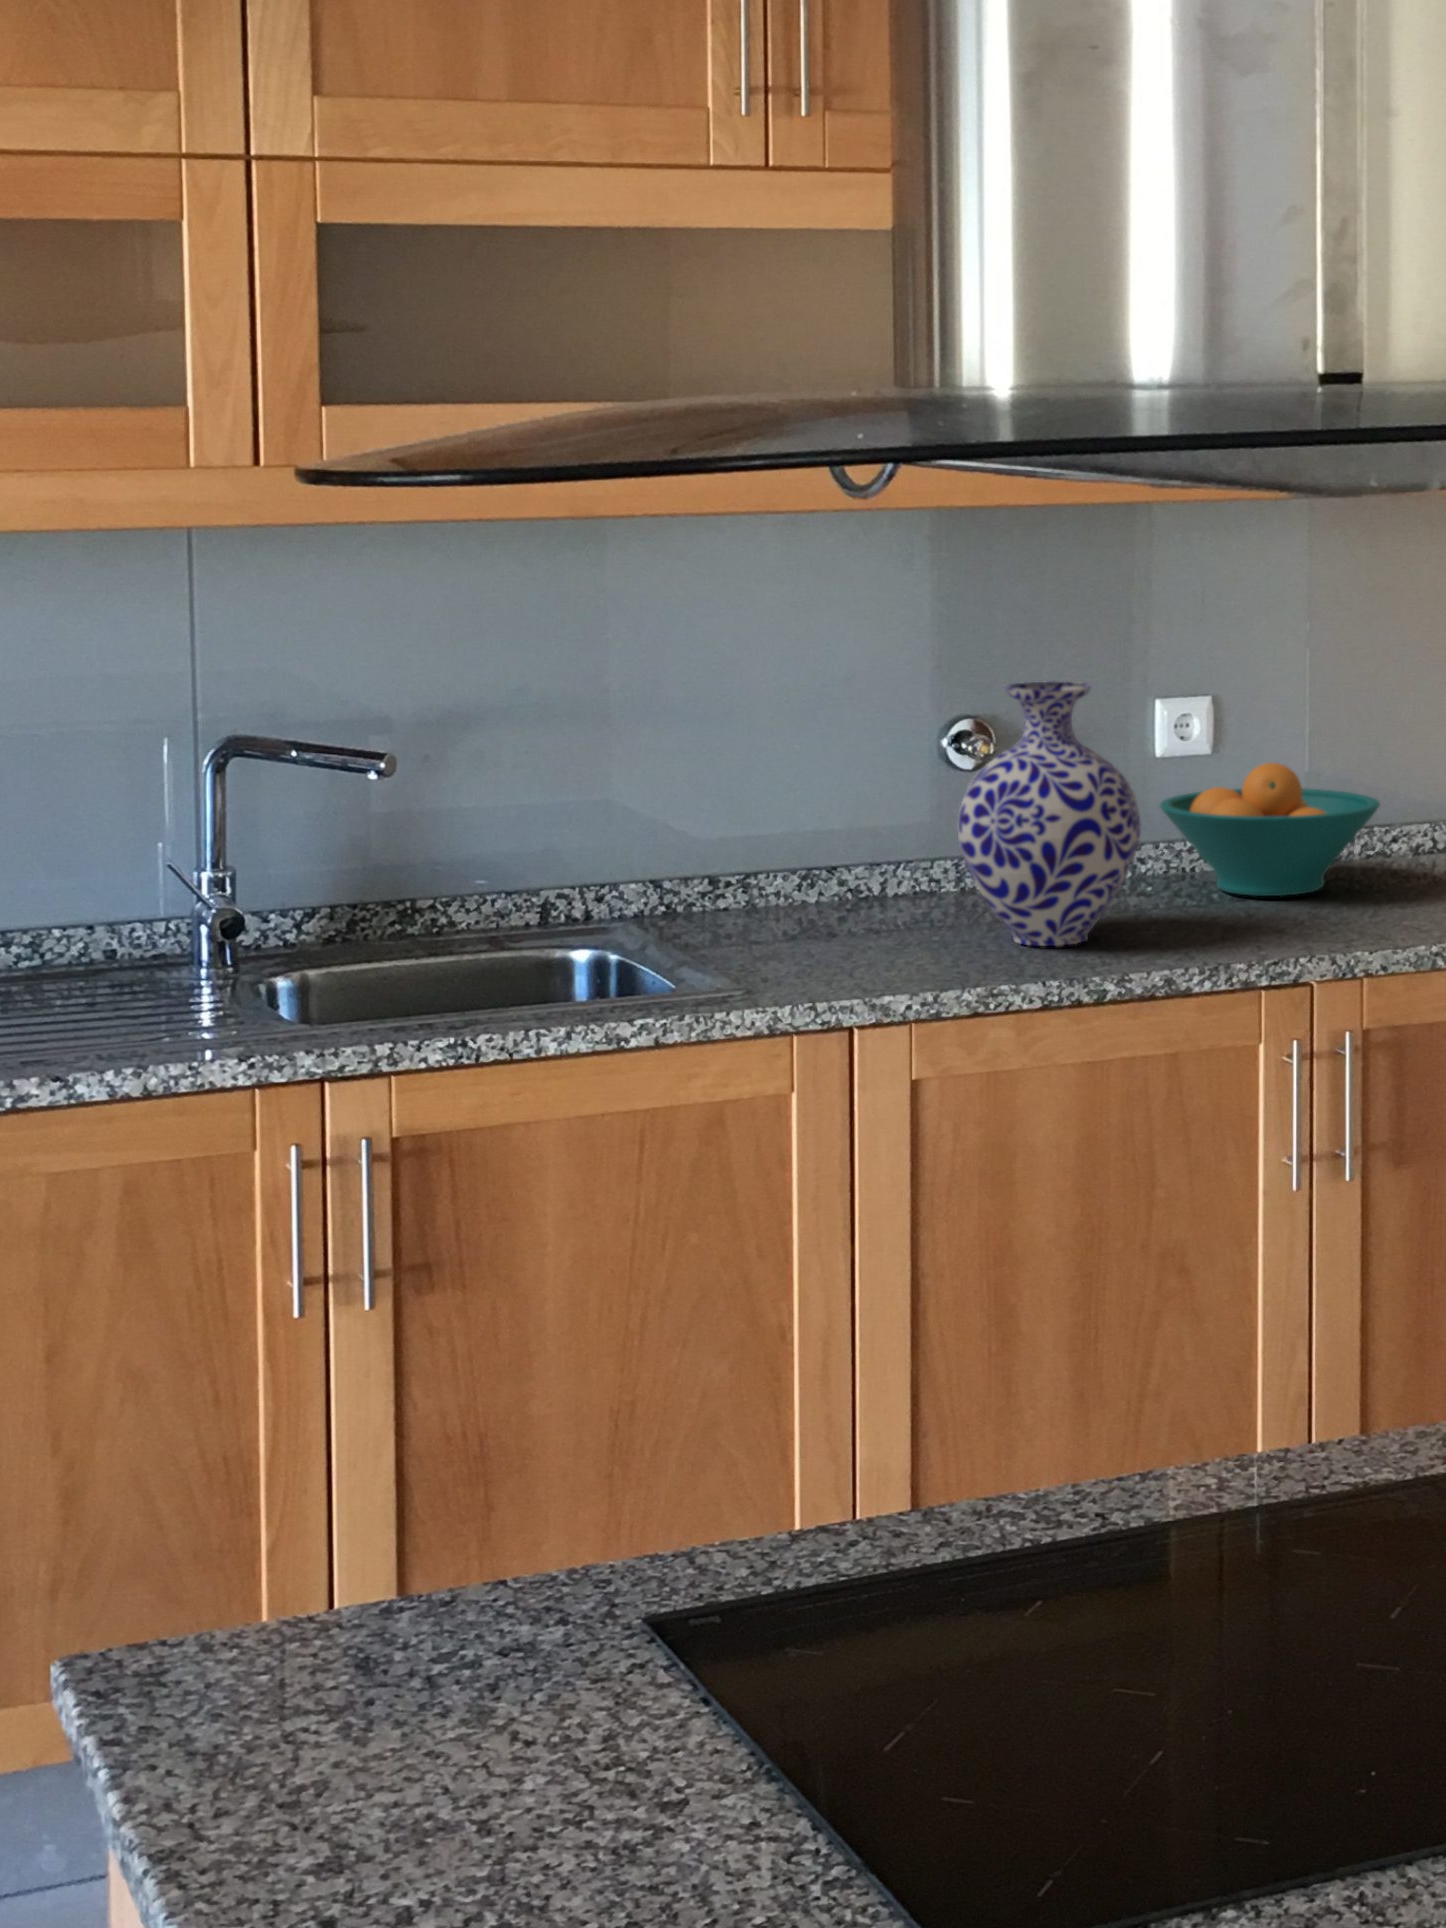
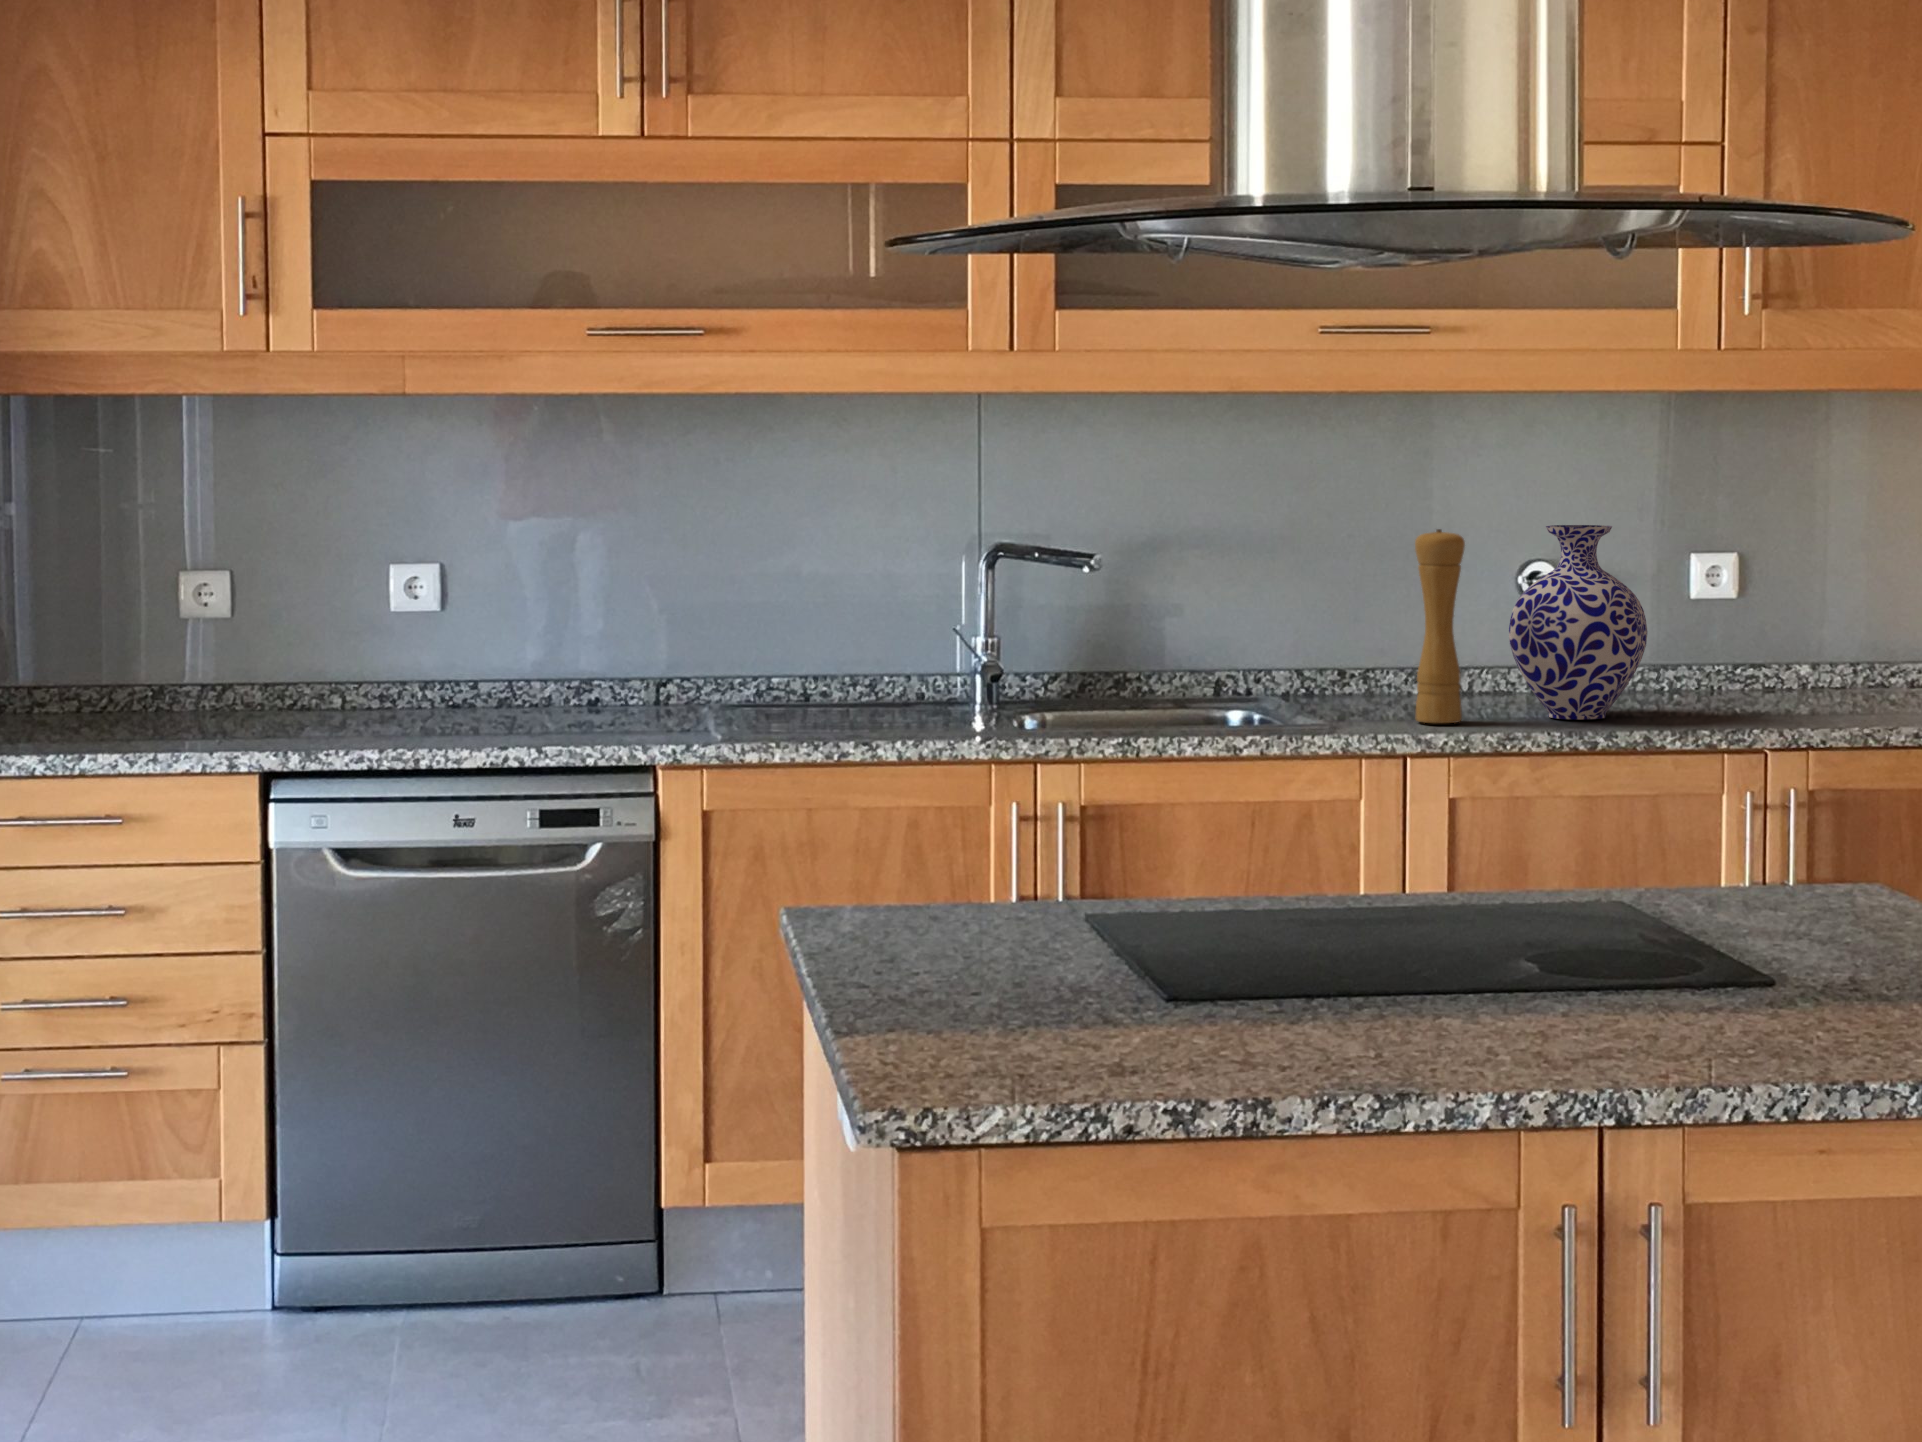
pepper mill: none [838,700,907,967] -> present [1415,529,1465,723]
fruit bowl: present [1160,763,1380,896] -> none [1685,602,1861,703]

